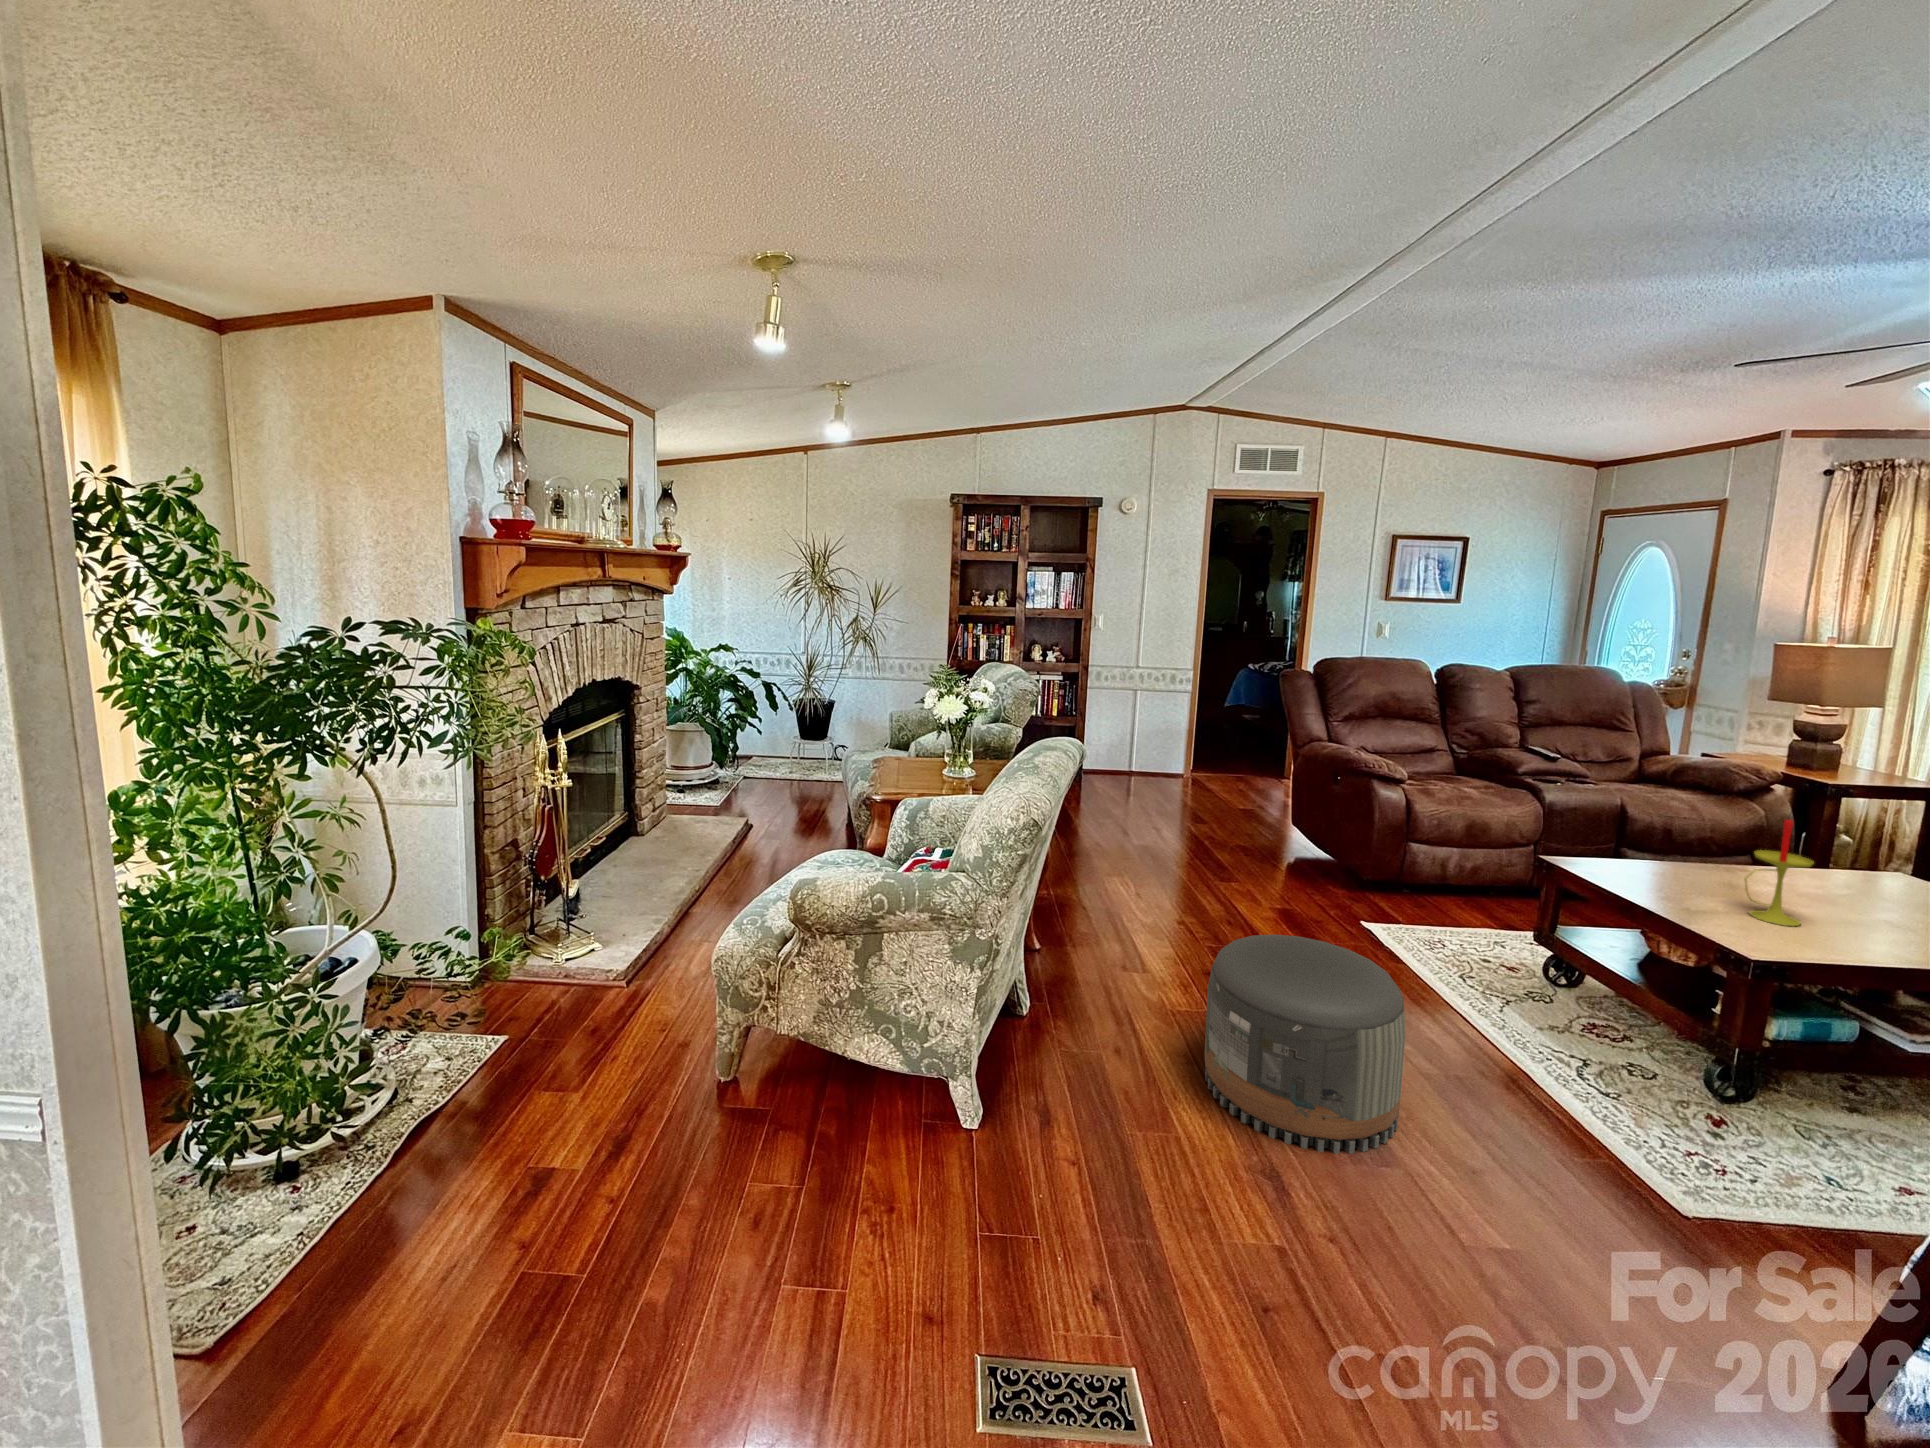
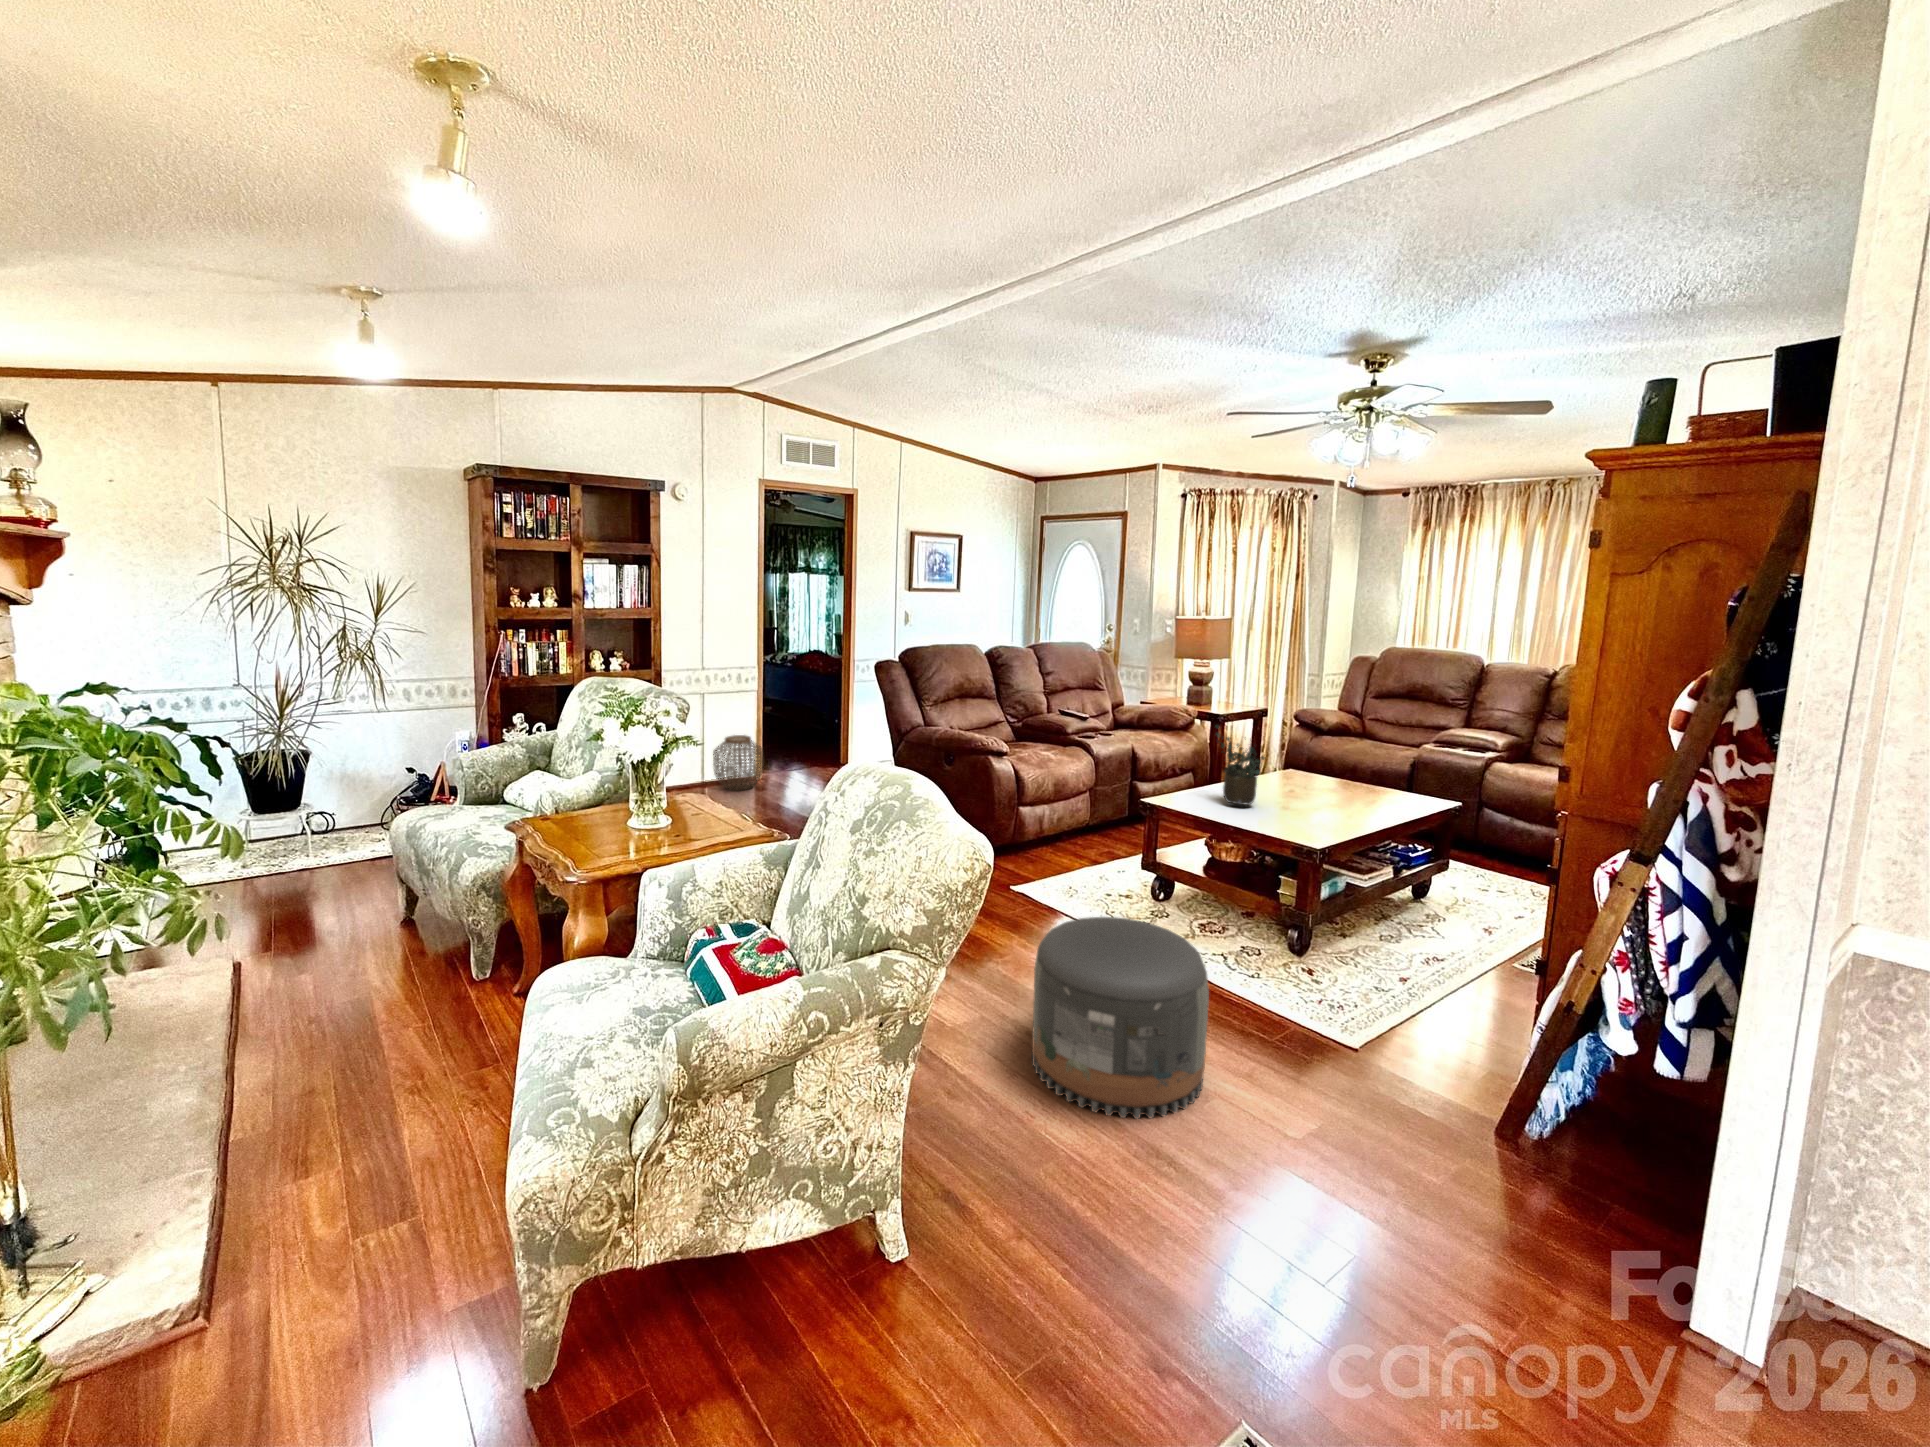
woven basket: none [1133,731,1181,783] -> present [713,735,764,791]
potted plant: none [1653,776,1727,890] -> present [1216,725,1265,807]
candle: present [1745,820,1813,927] -> none [1287,744,1321,821]

